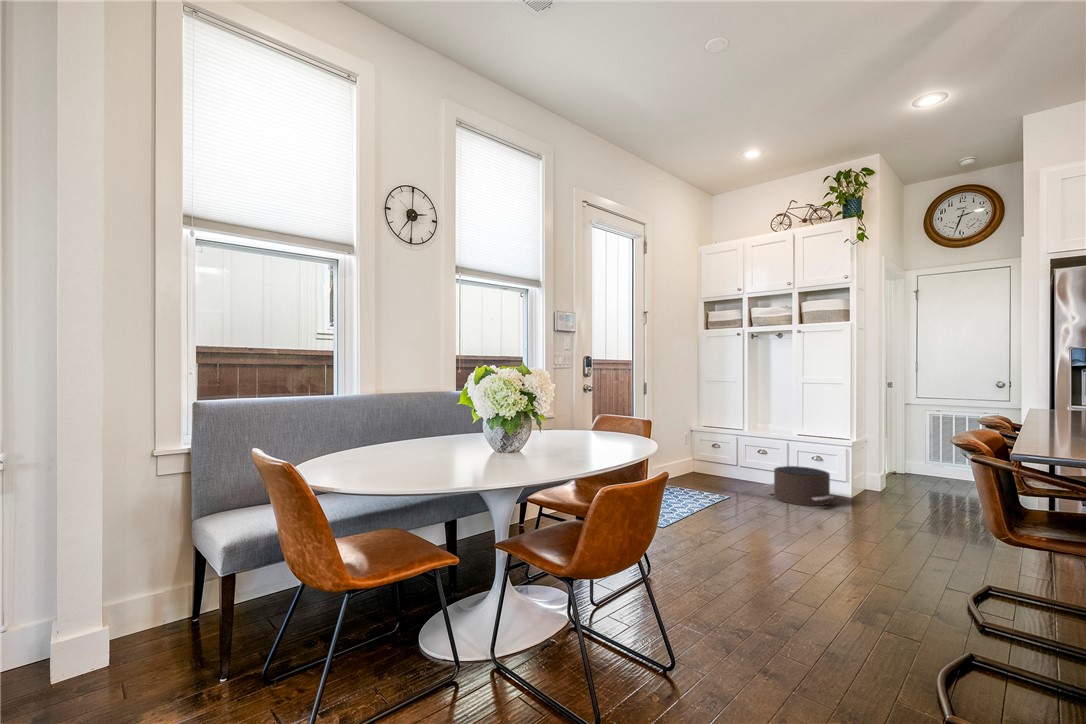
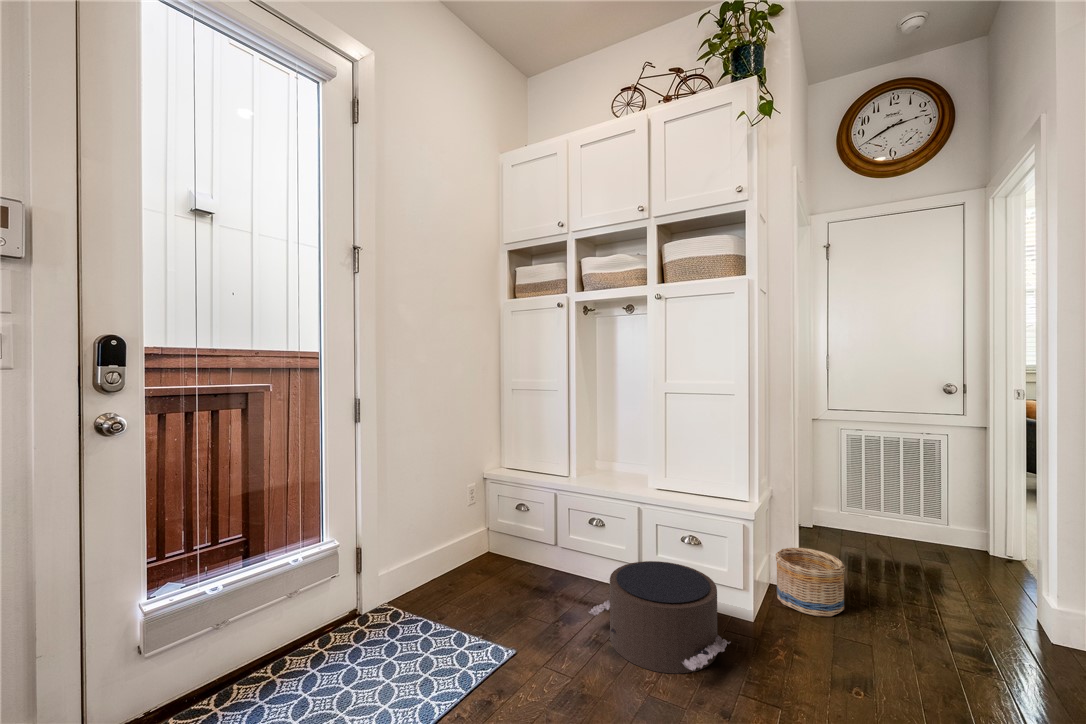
basket: none [867,469,906,499] -> present [776,548,845,616]

